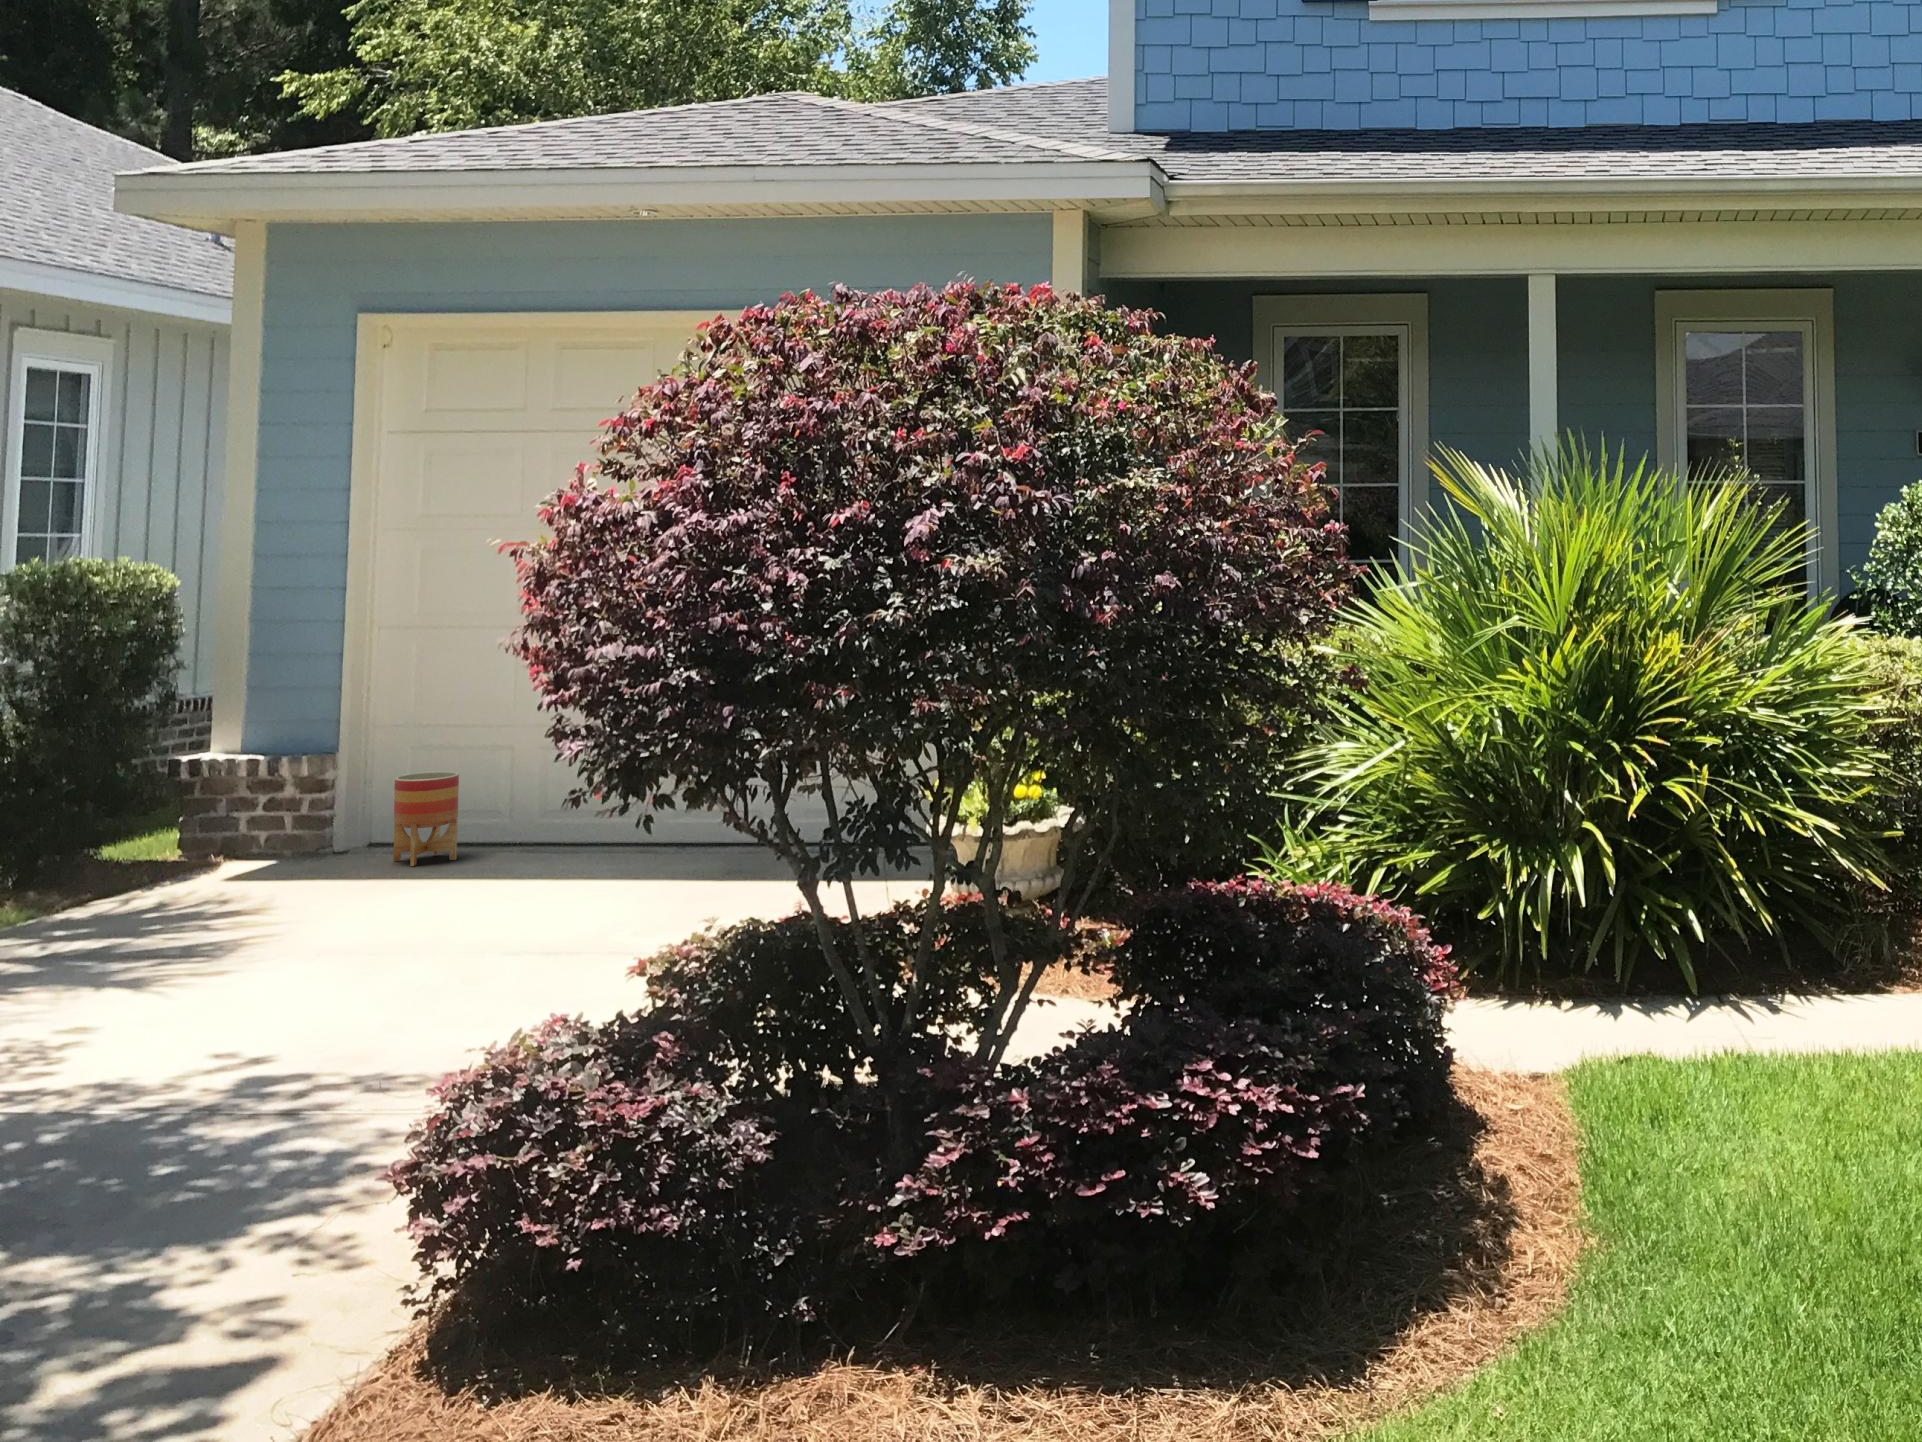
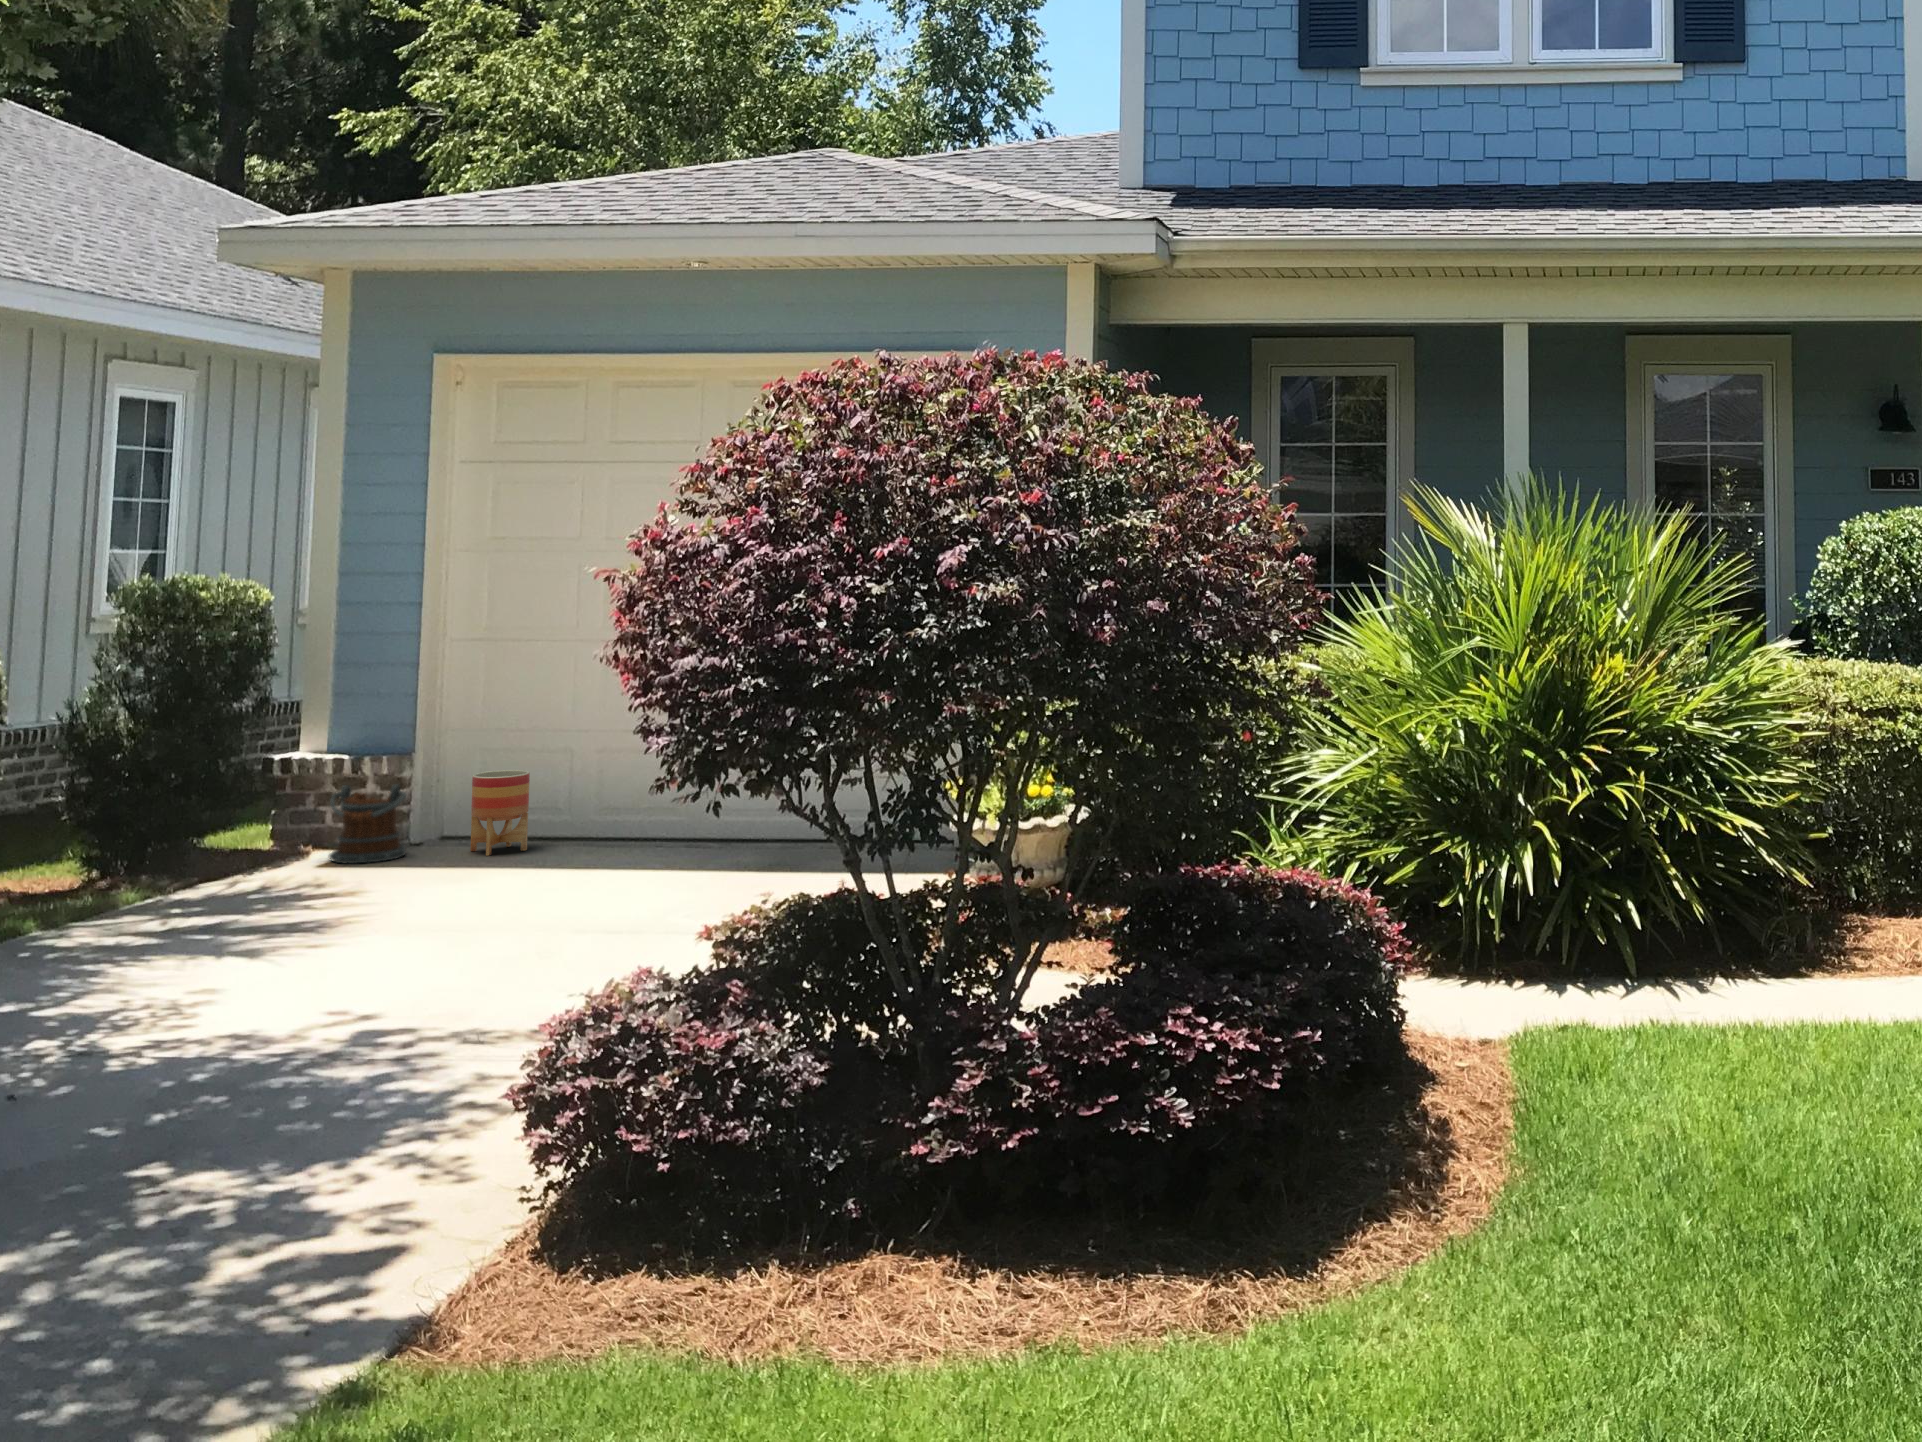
bucket: none [234,788,321,877] -> present [329,784,406,863]

